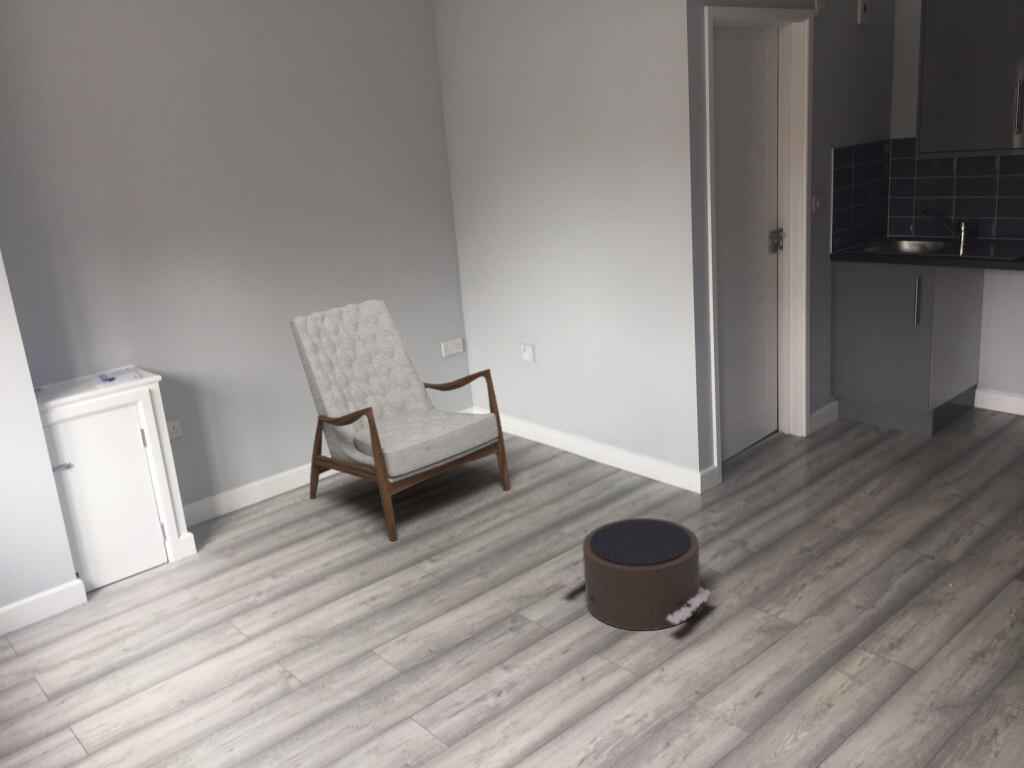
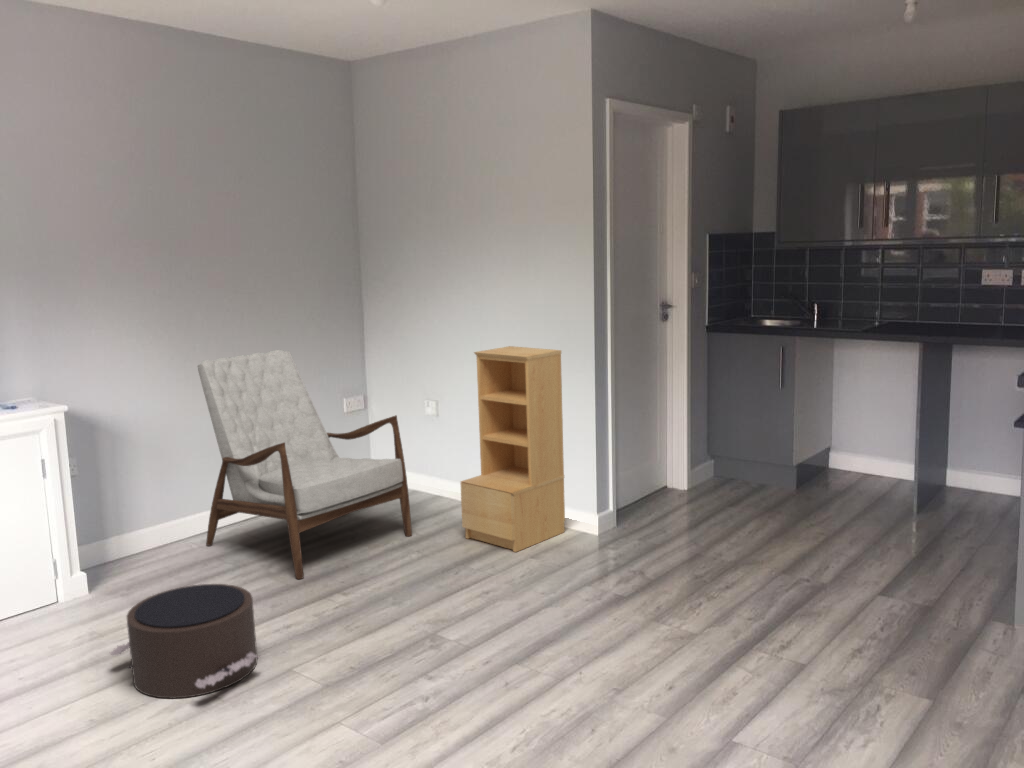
bookshelf: none [556,292,668,513] -> present [460,346,565,552]
pouf: present [562,518,711,631] -> present [110,584,258,698]

